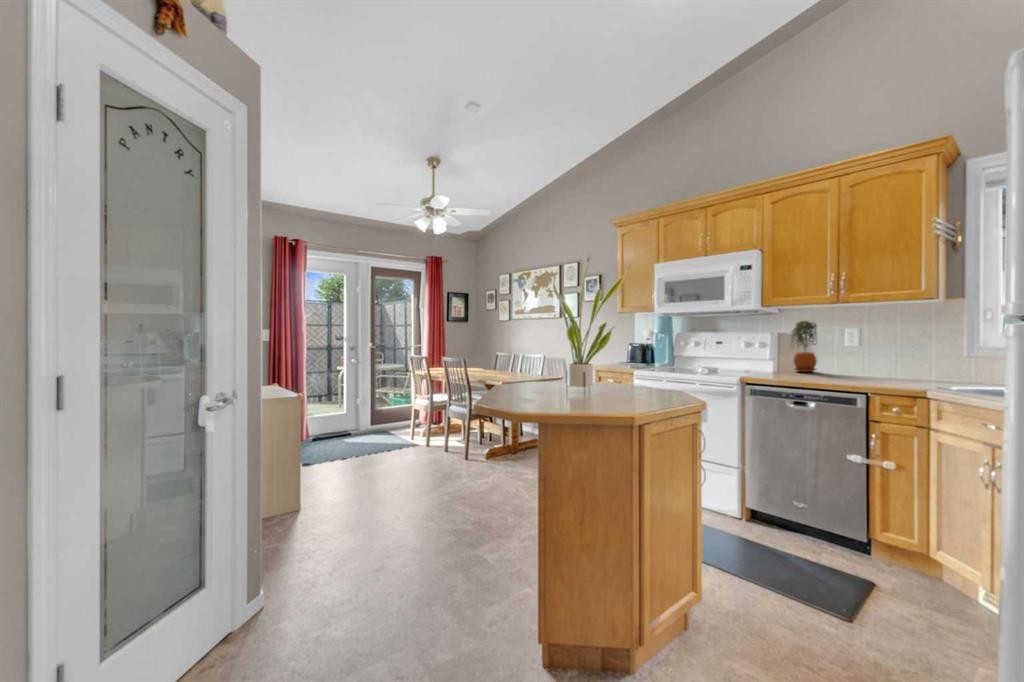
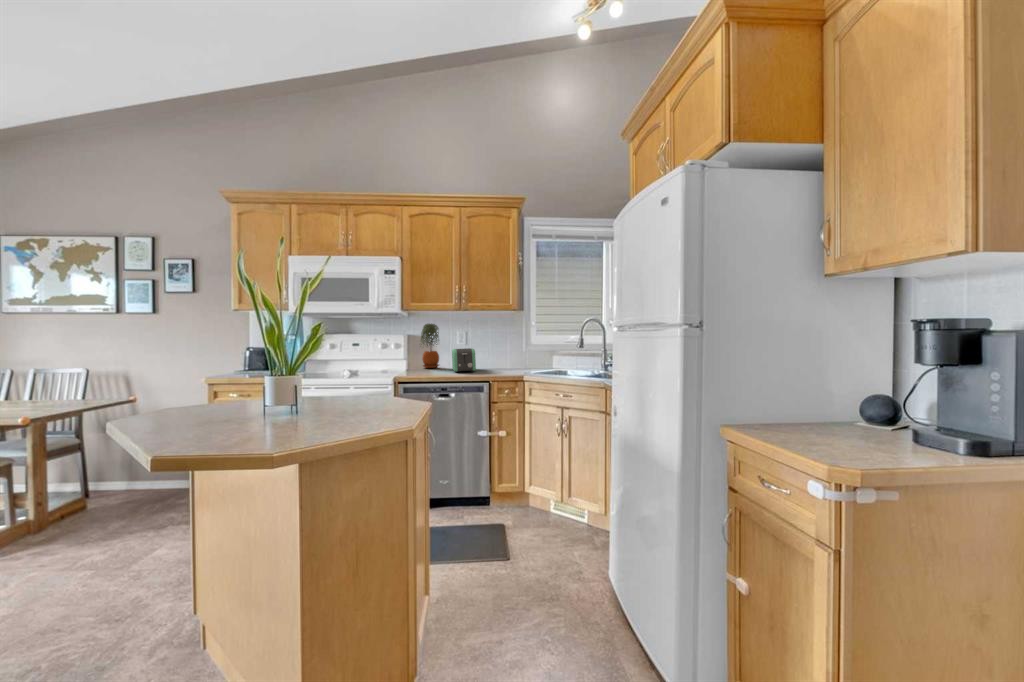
toaster: none [824,351,862,379] -> present [452,348,476,372]

